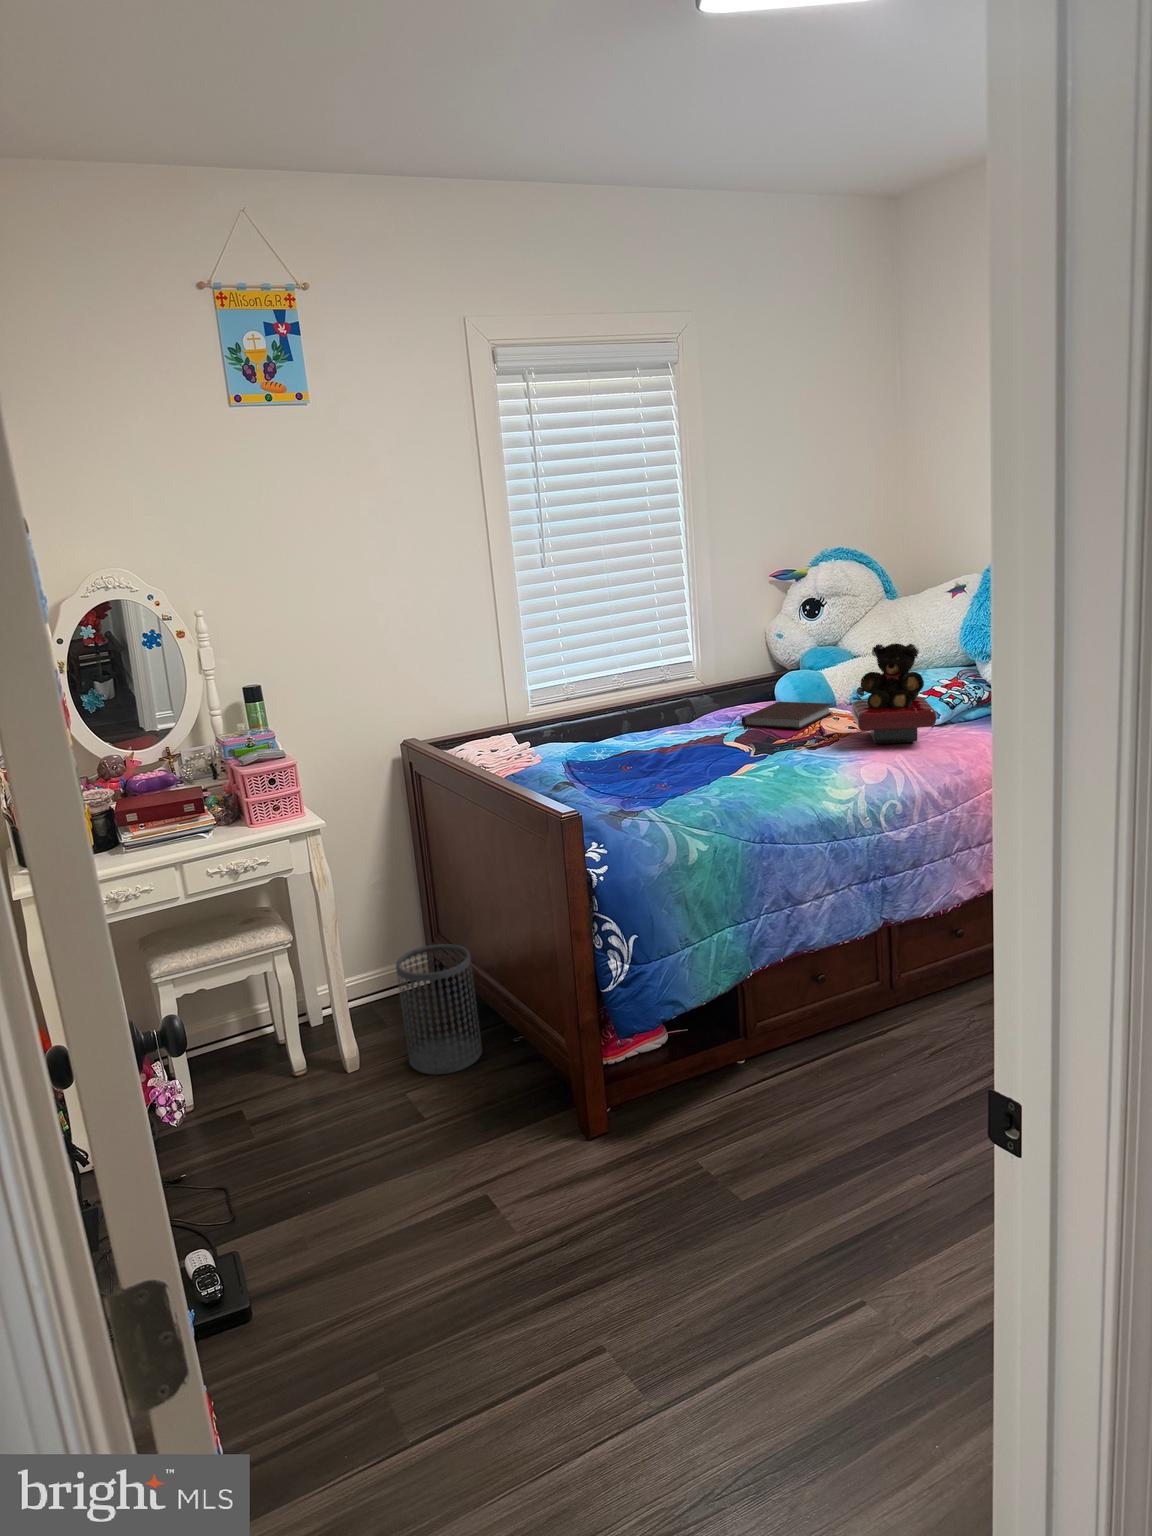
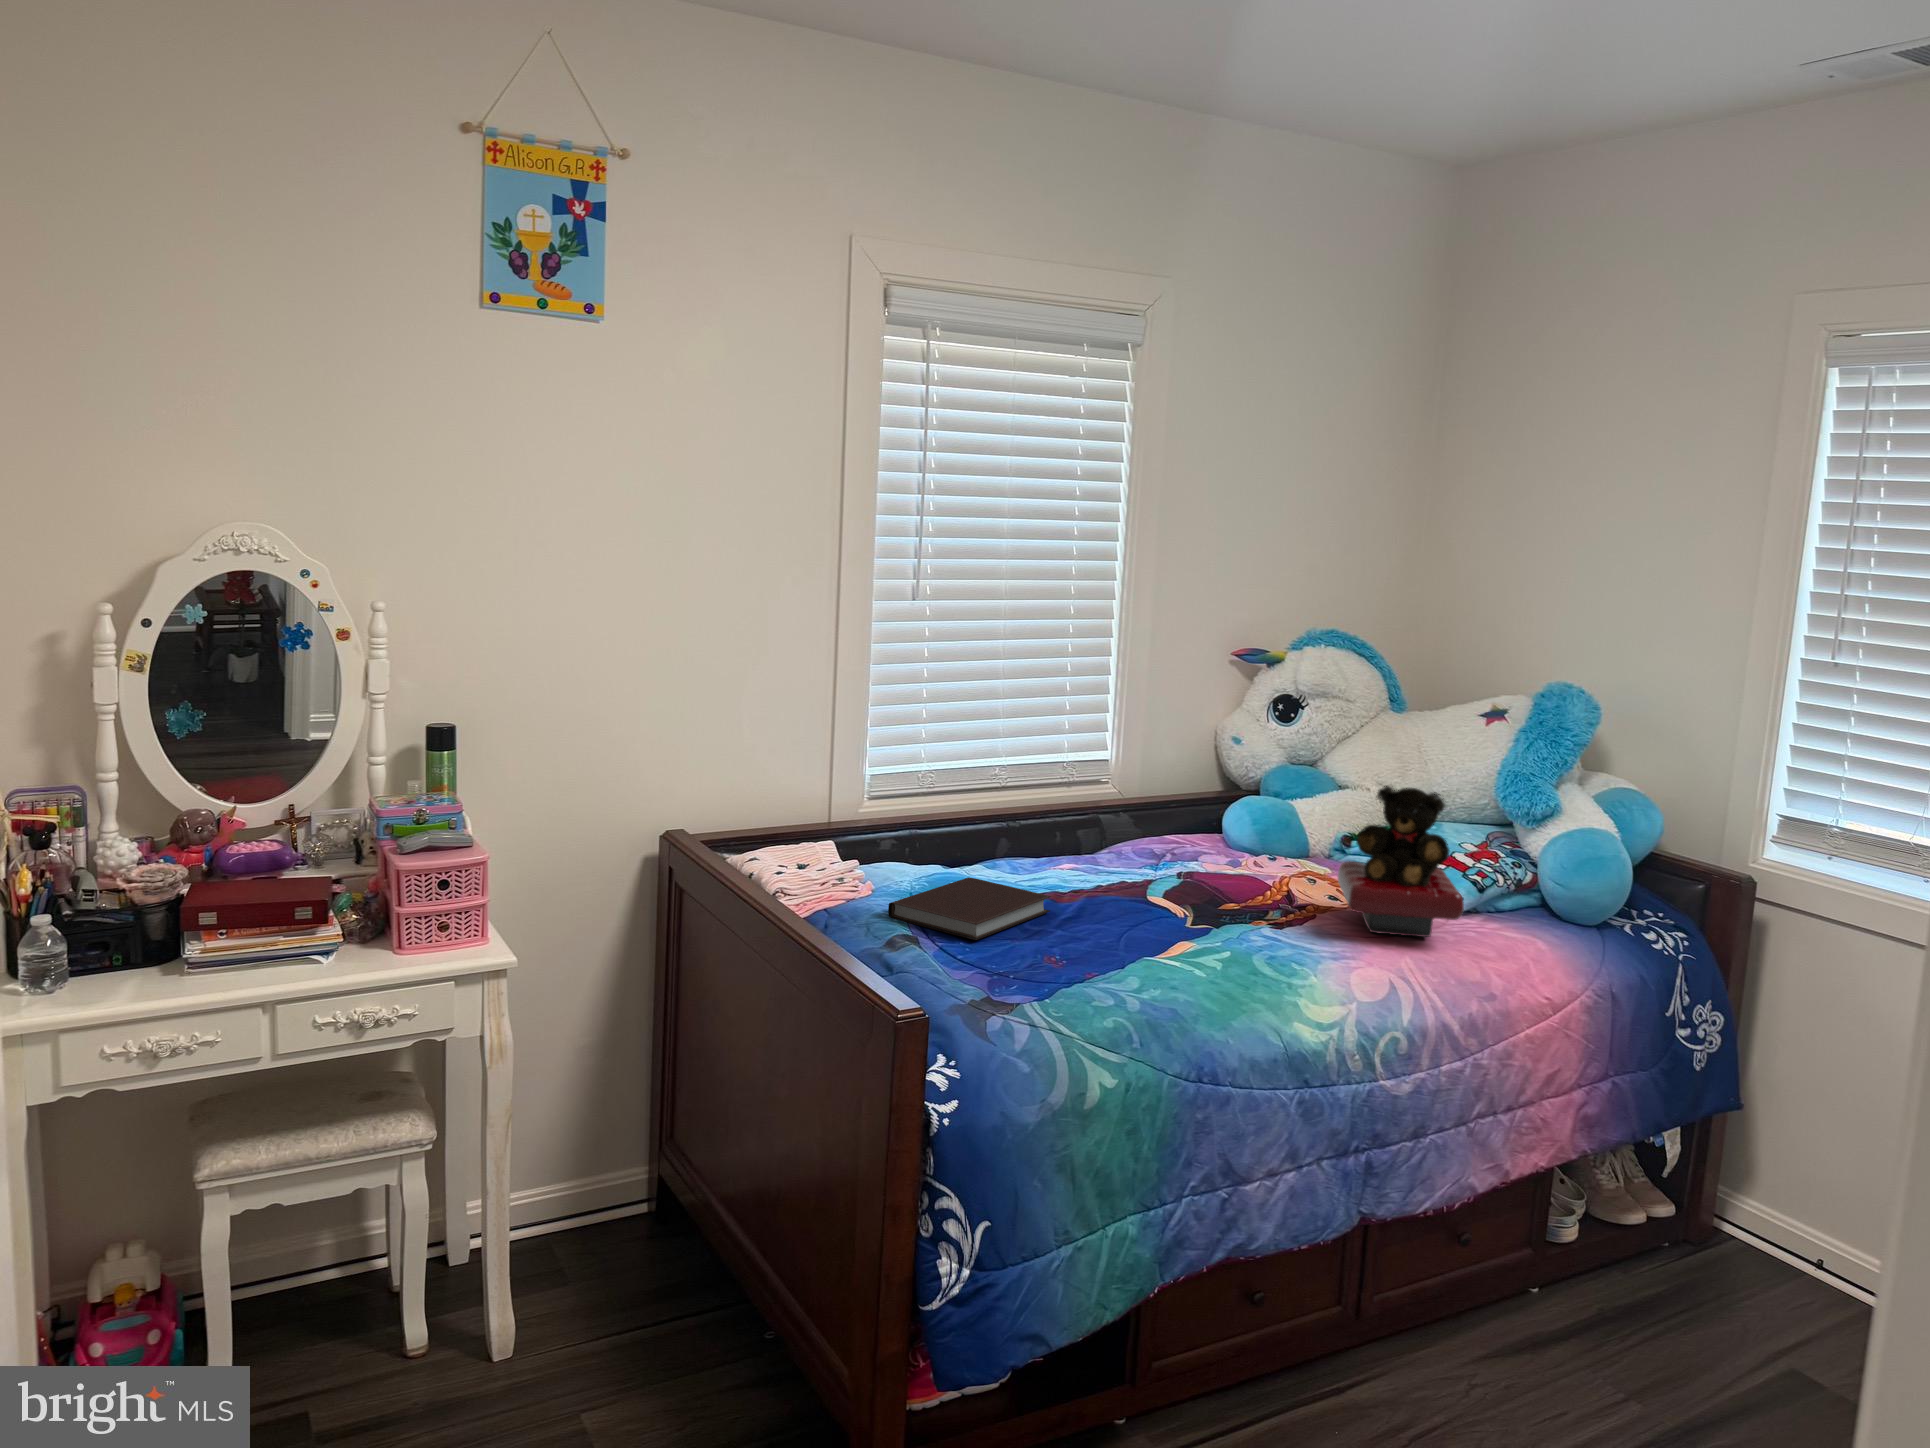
notebook: present [742,702,833,729] -> present [888,877,1051,940]
wastebasket: present [396,944,482,1075] -> none [595,1166,719,1386]

